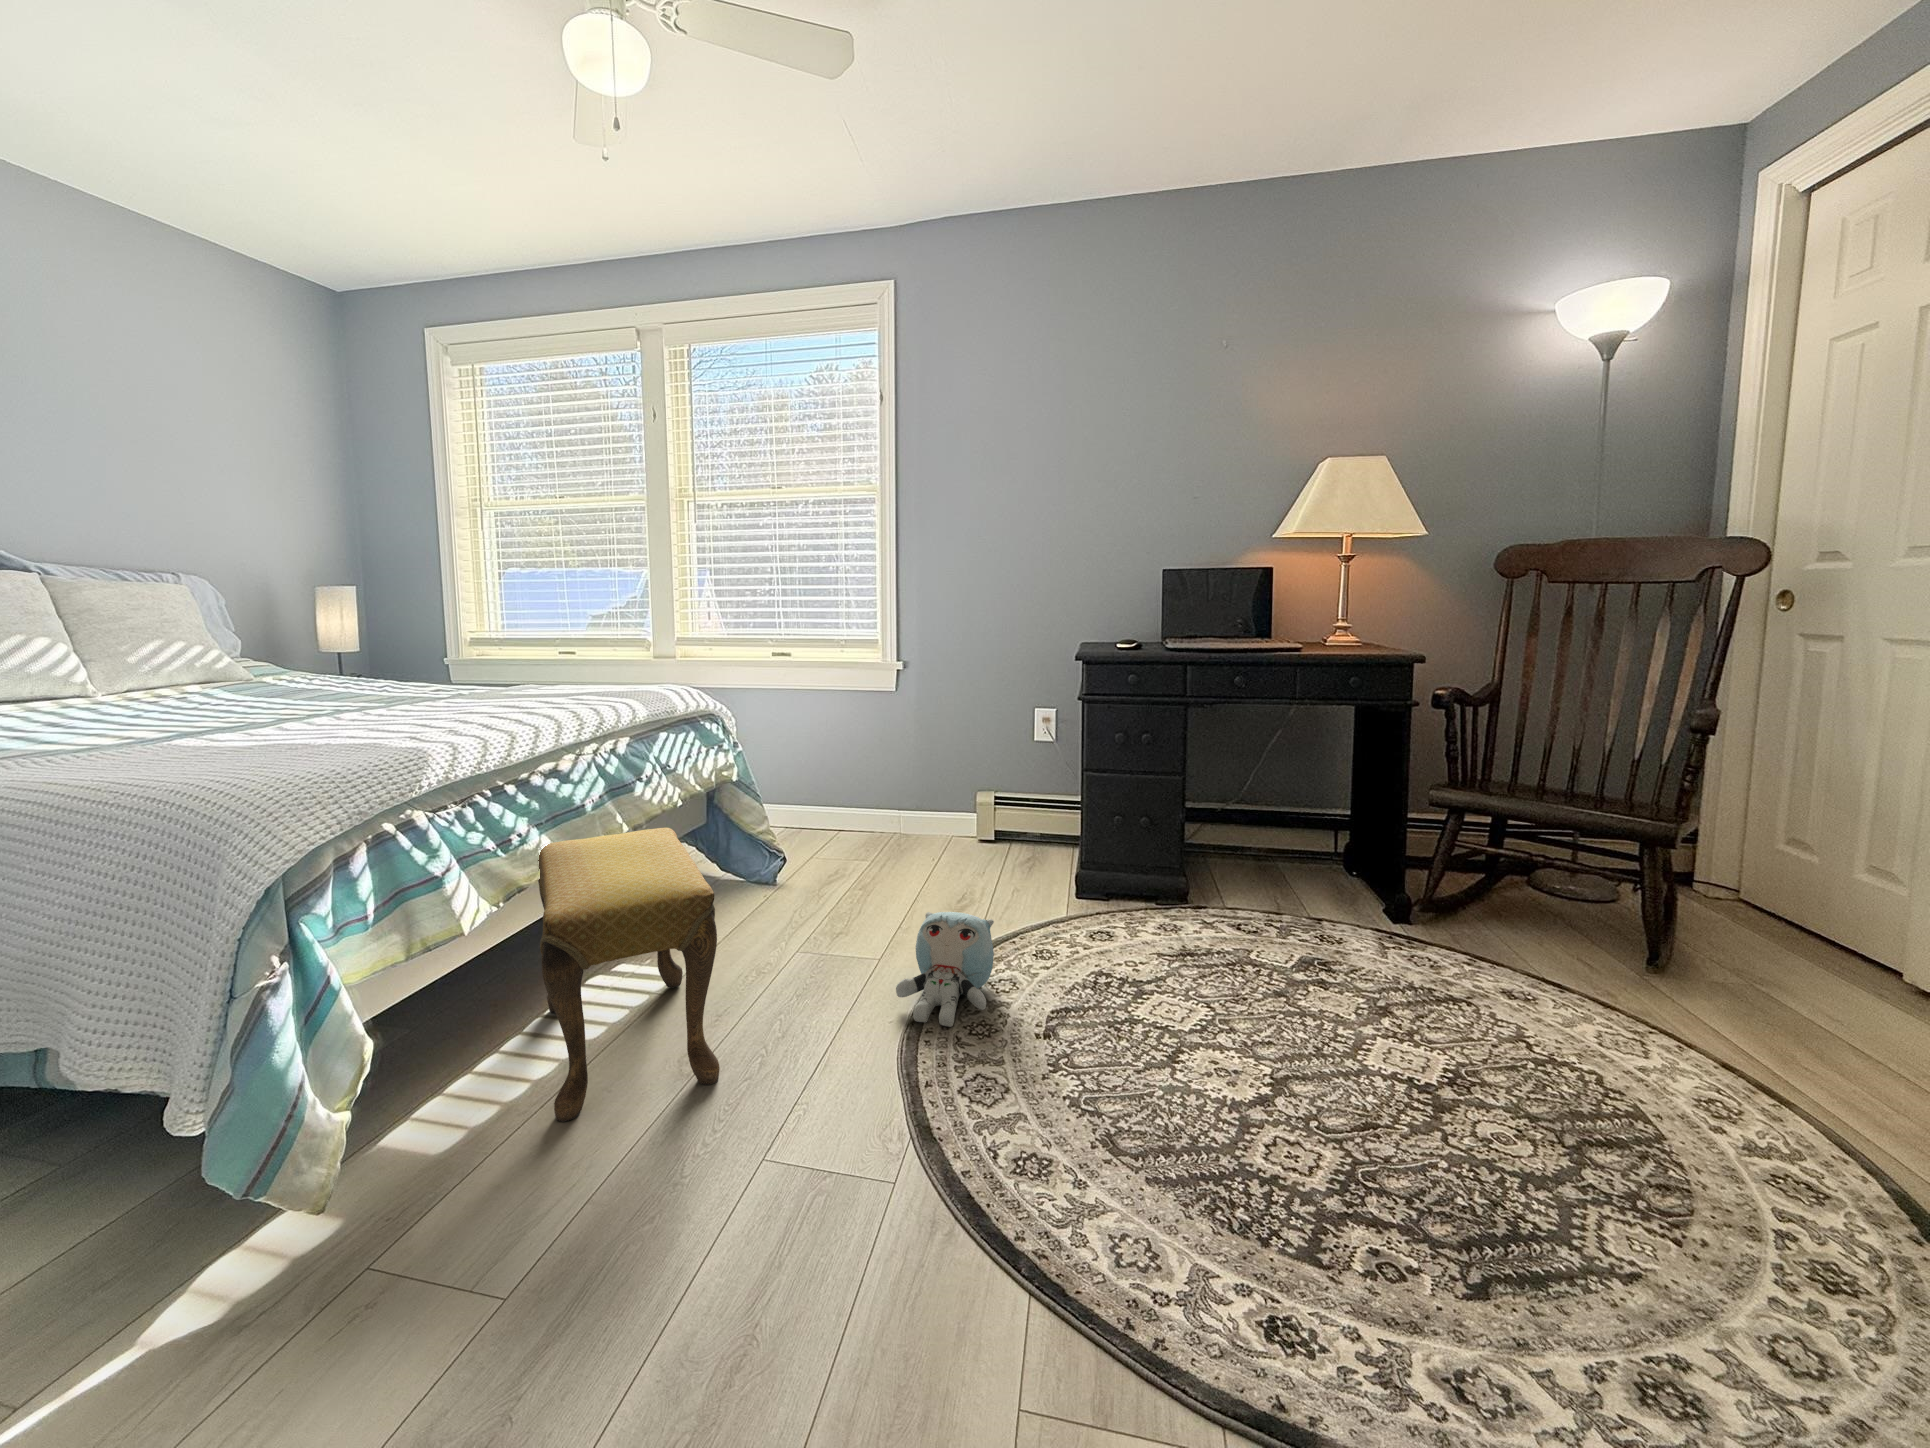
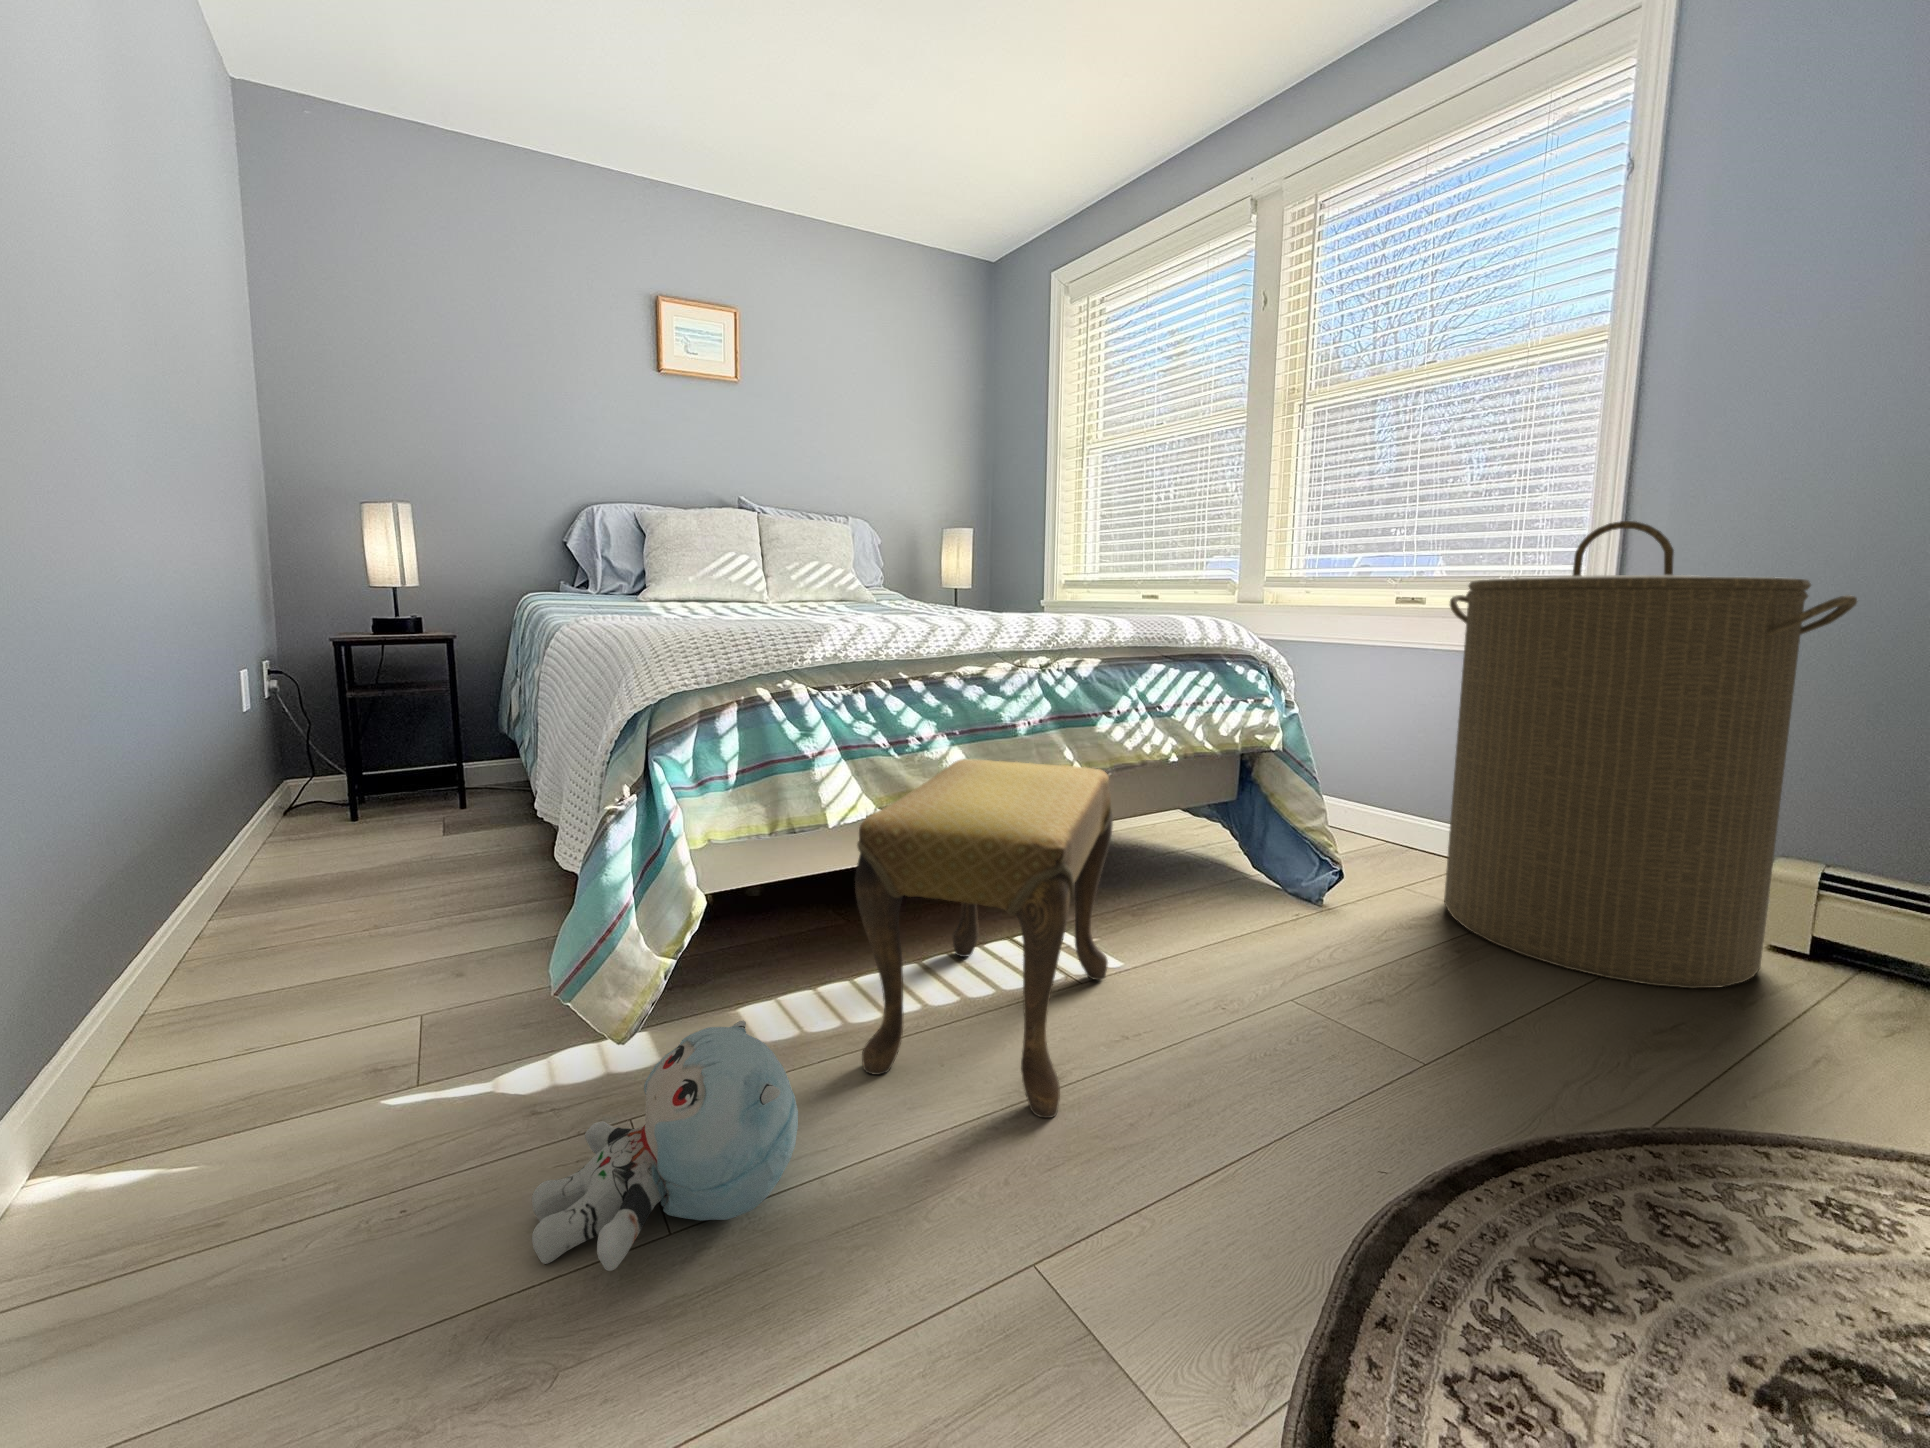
laundry hamper: none [824,617,1001,882] -> present [1444,521,1857,988]
plush toy: present [896,912,994,1027] -> present [532,1020,798,1271]

